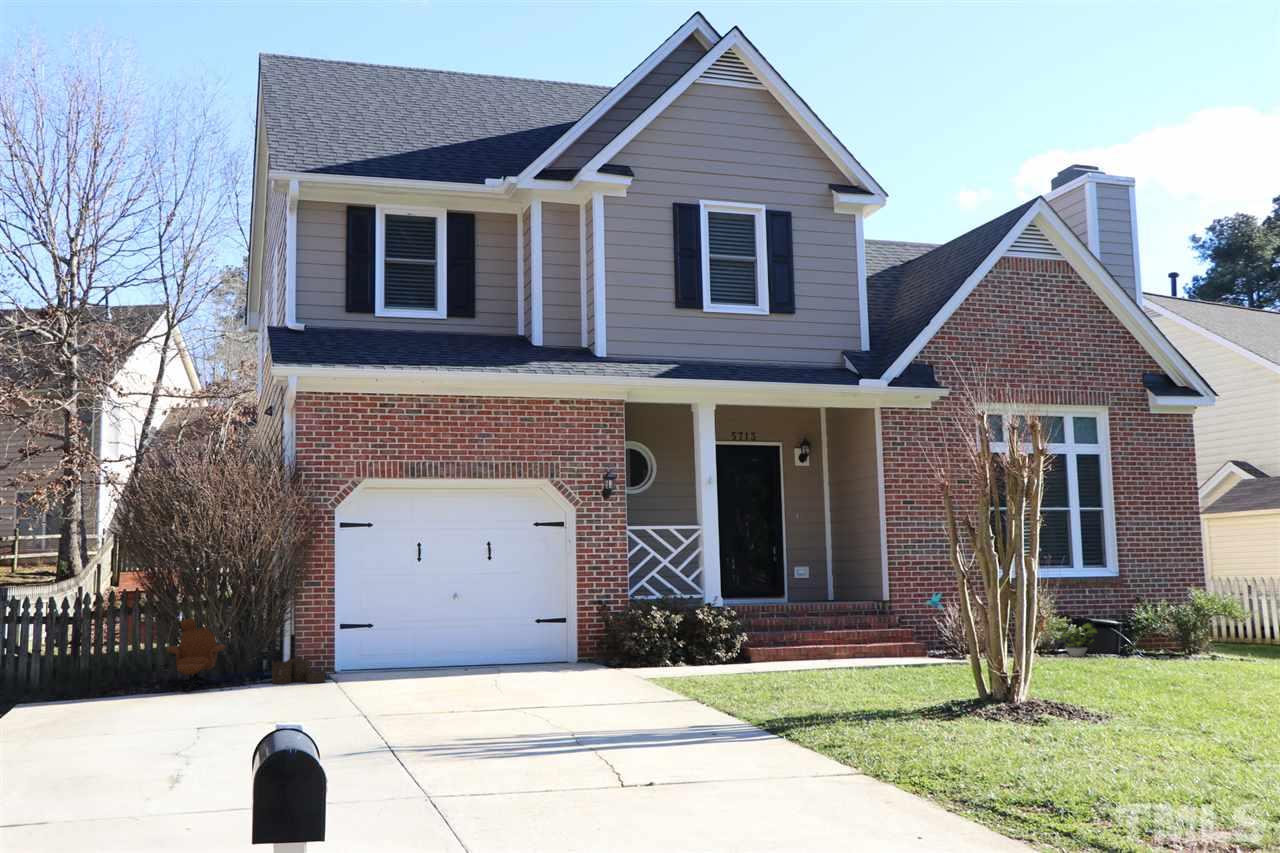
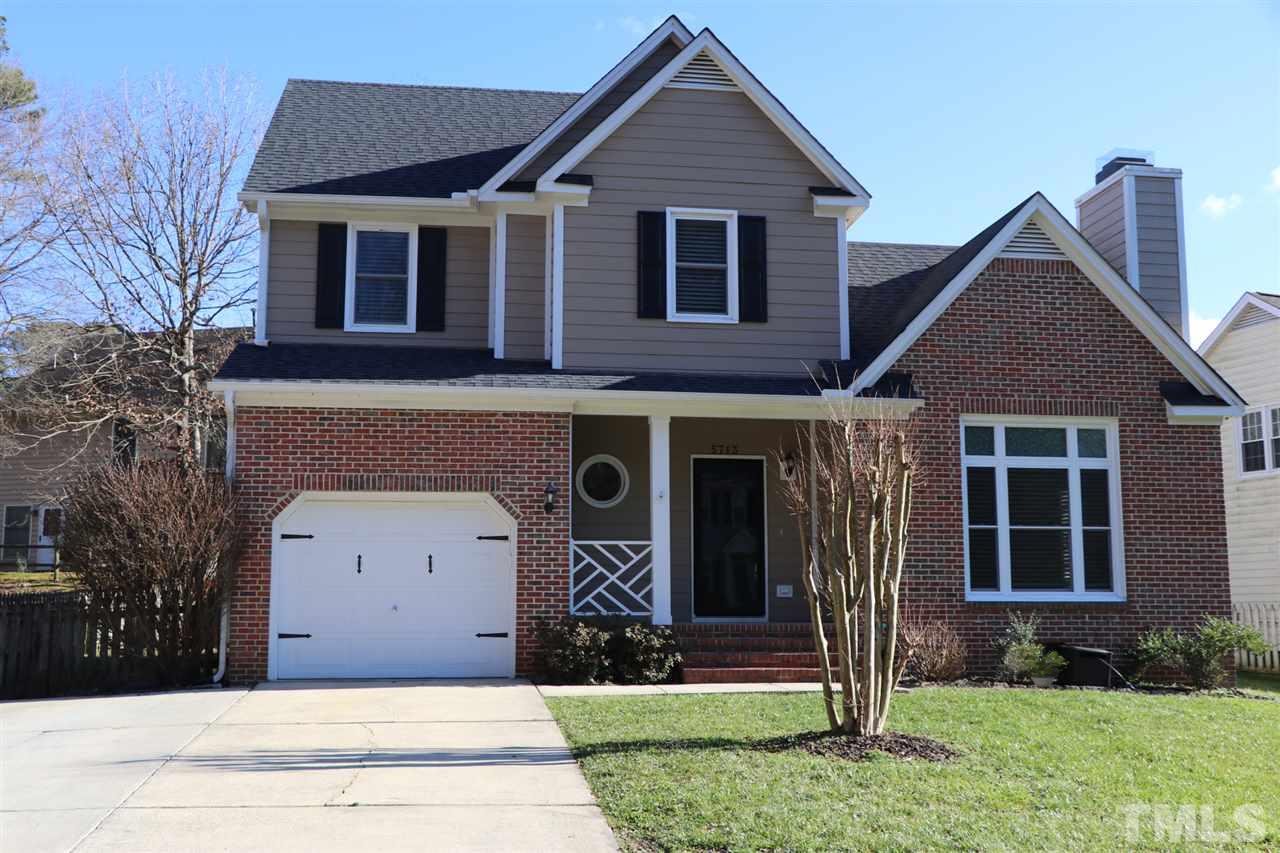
lounge chair: present [167,618,226,692] -> none [94,623,156,694]
woven basket: present [272,657,325,684] -> none [197,663,248,689]

